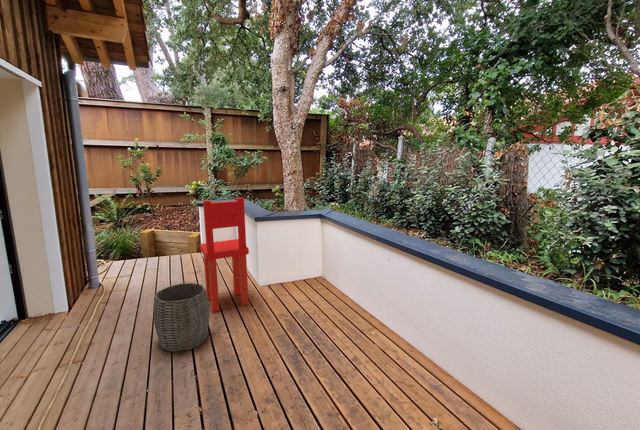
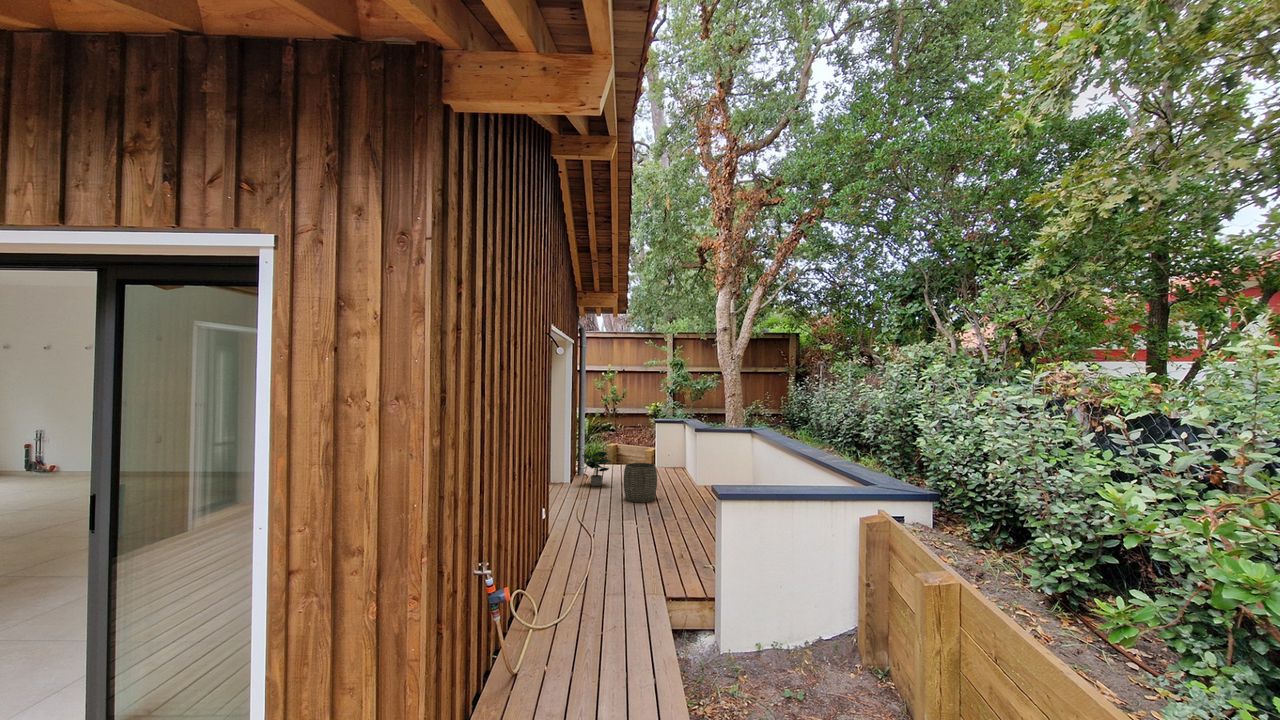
chair: present [200,198,249,312] -> none [654,408,688,492]
potted plant: none [85,260,138,313] -> present [582,451,611,486]

